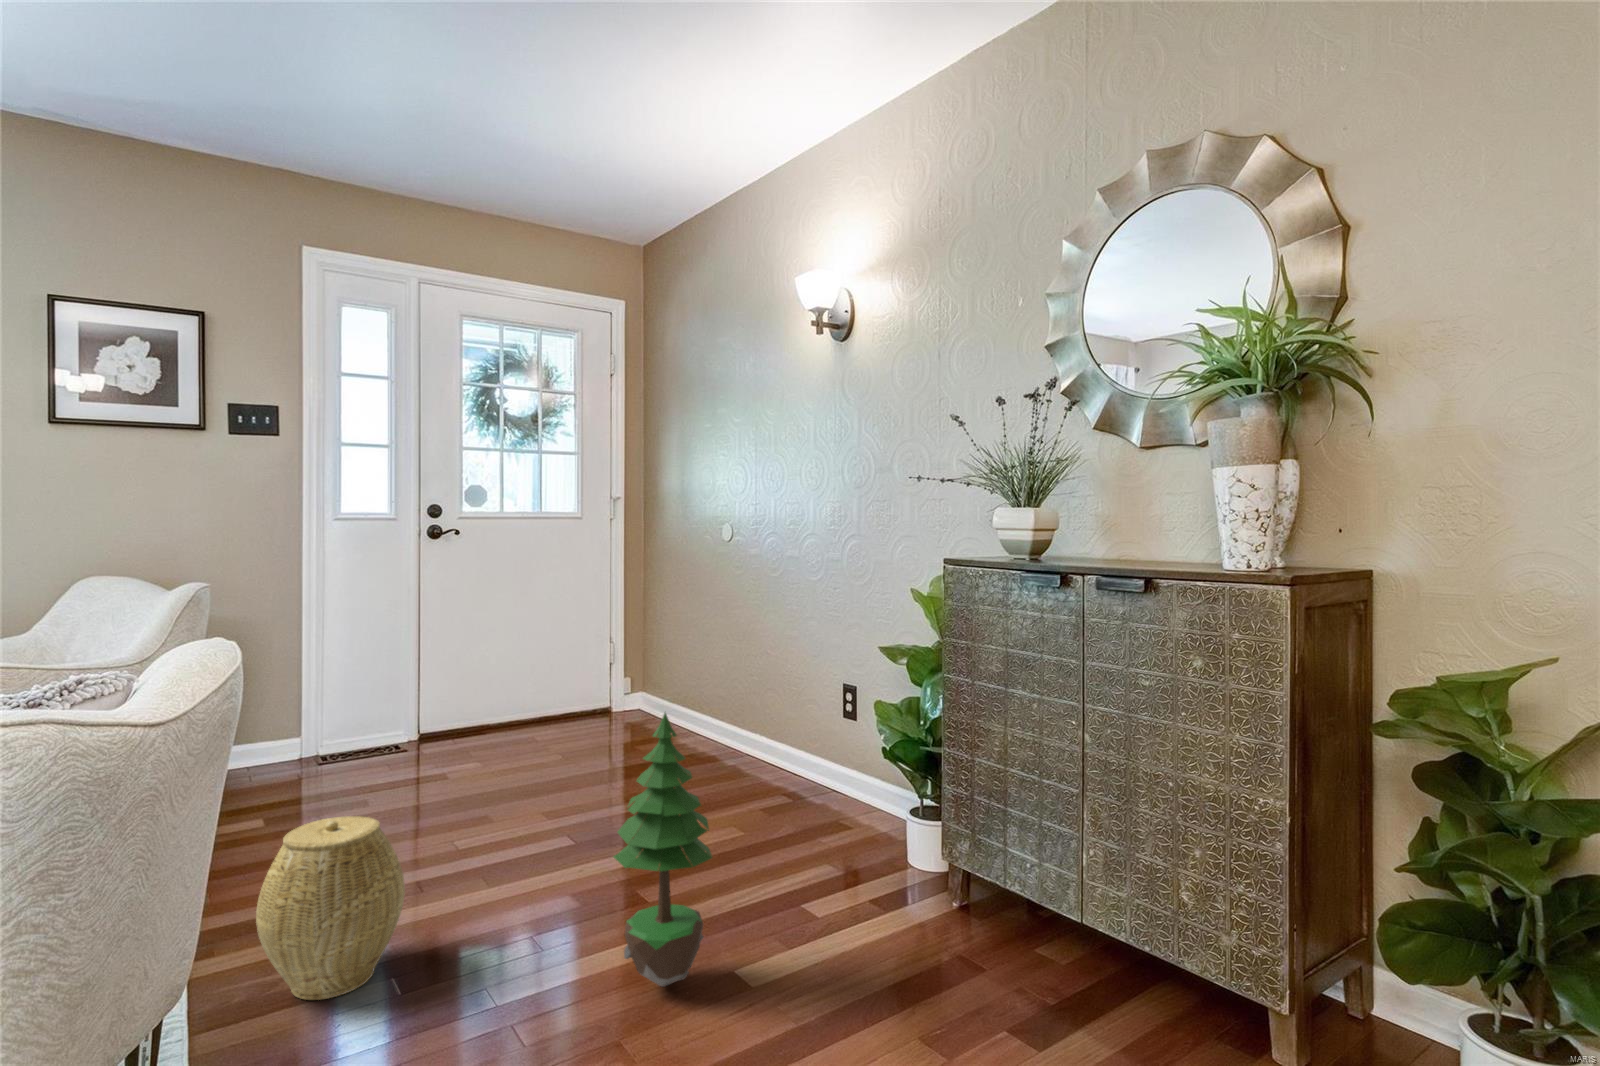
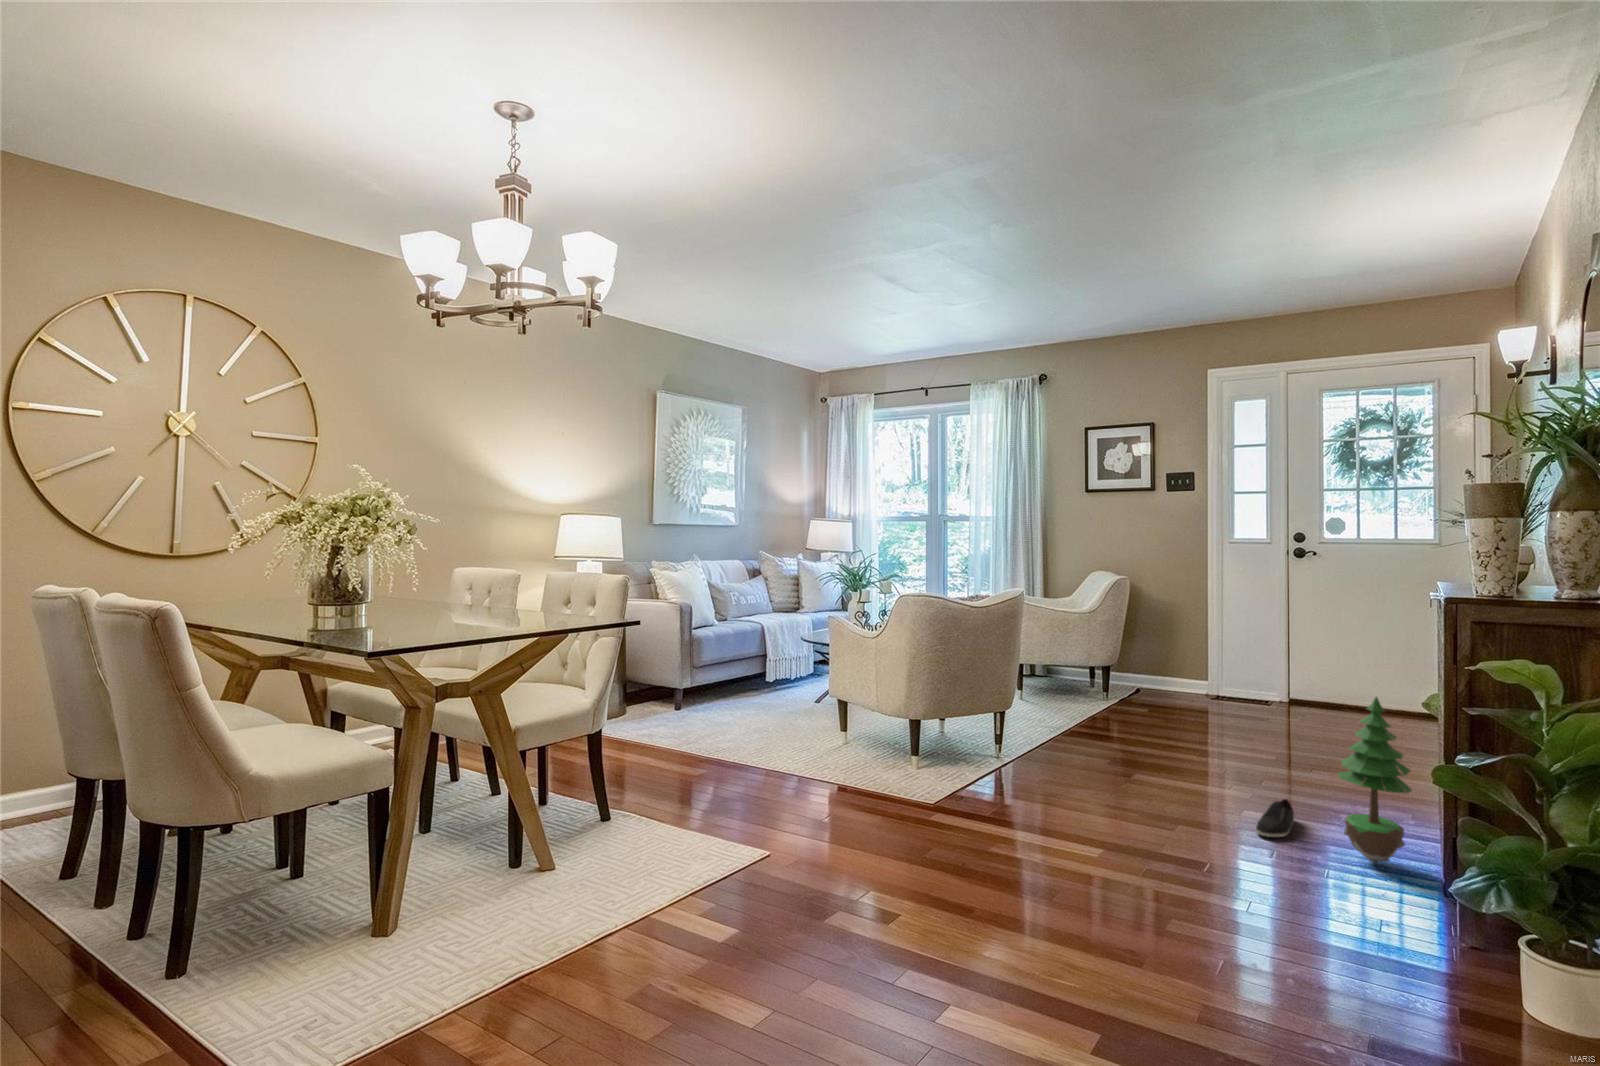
woven basket: present [256,816,405,1000] -> none [1155,714,1227,800]
shoe: none [482,923,532,1021] -> present [1256,799,1294,837]

